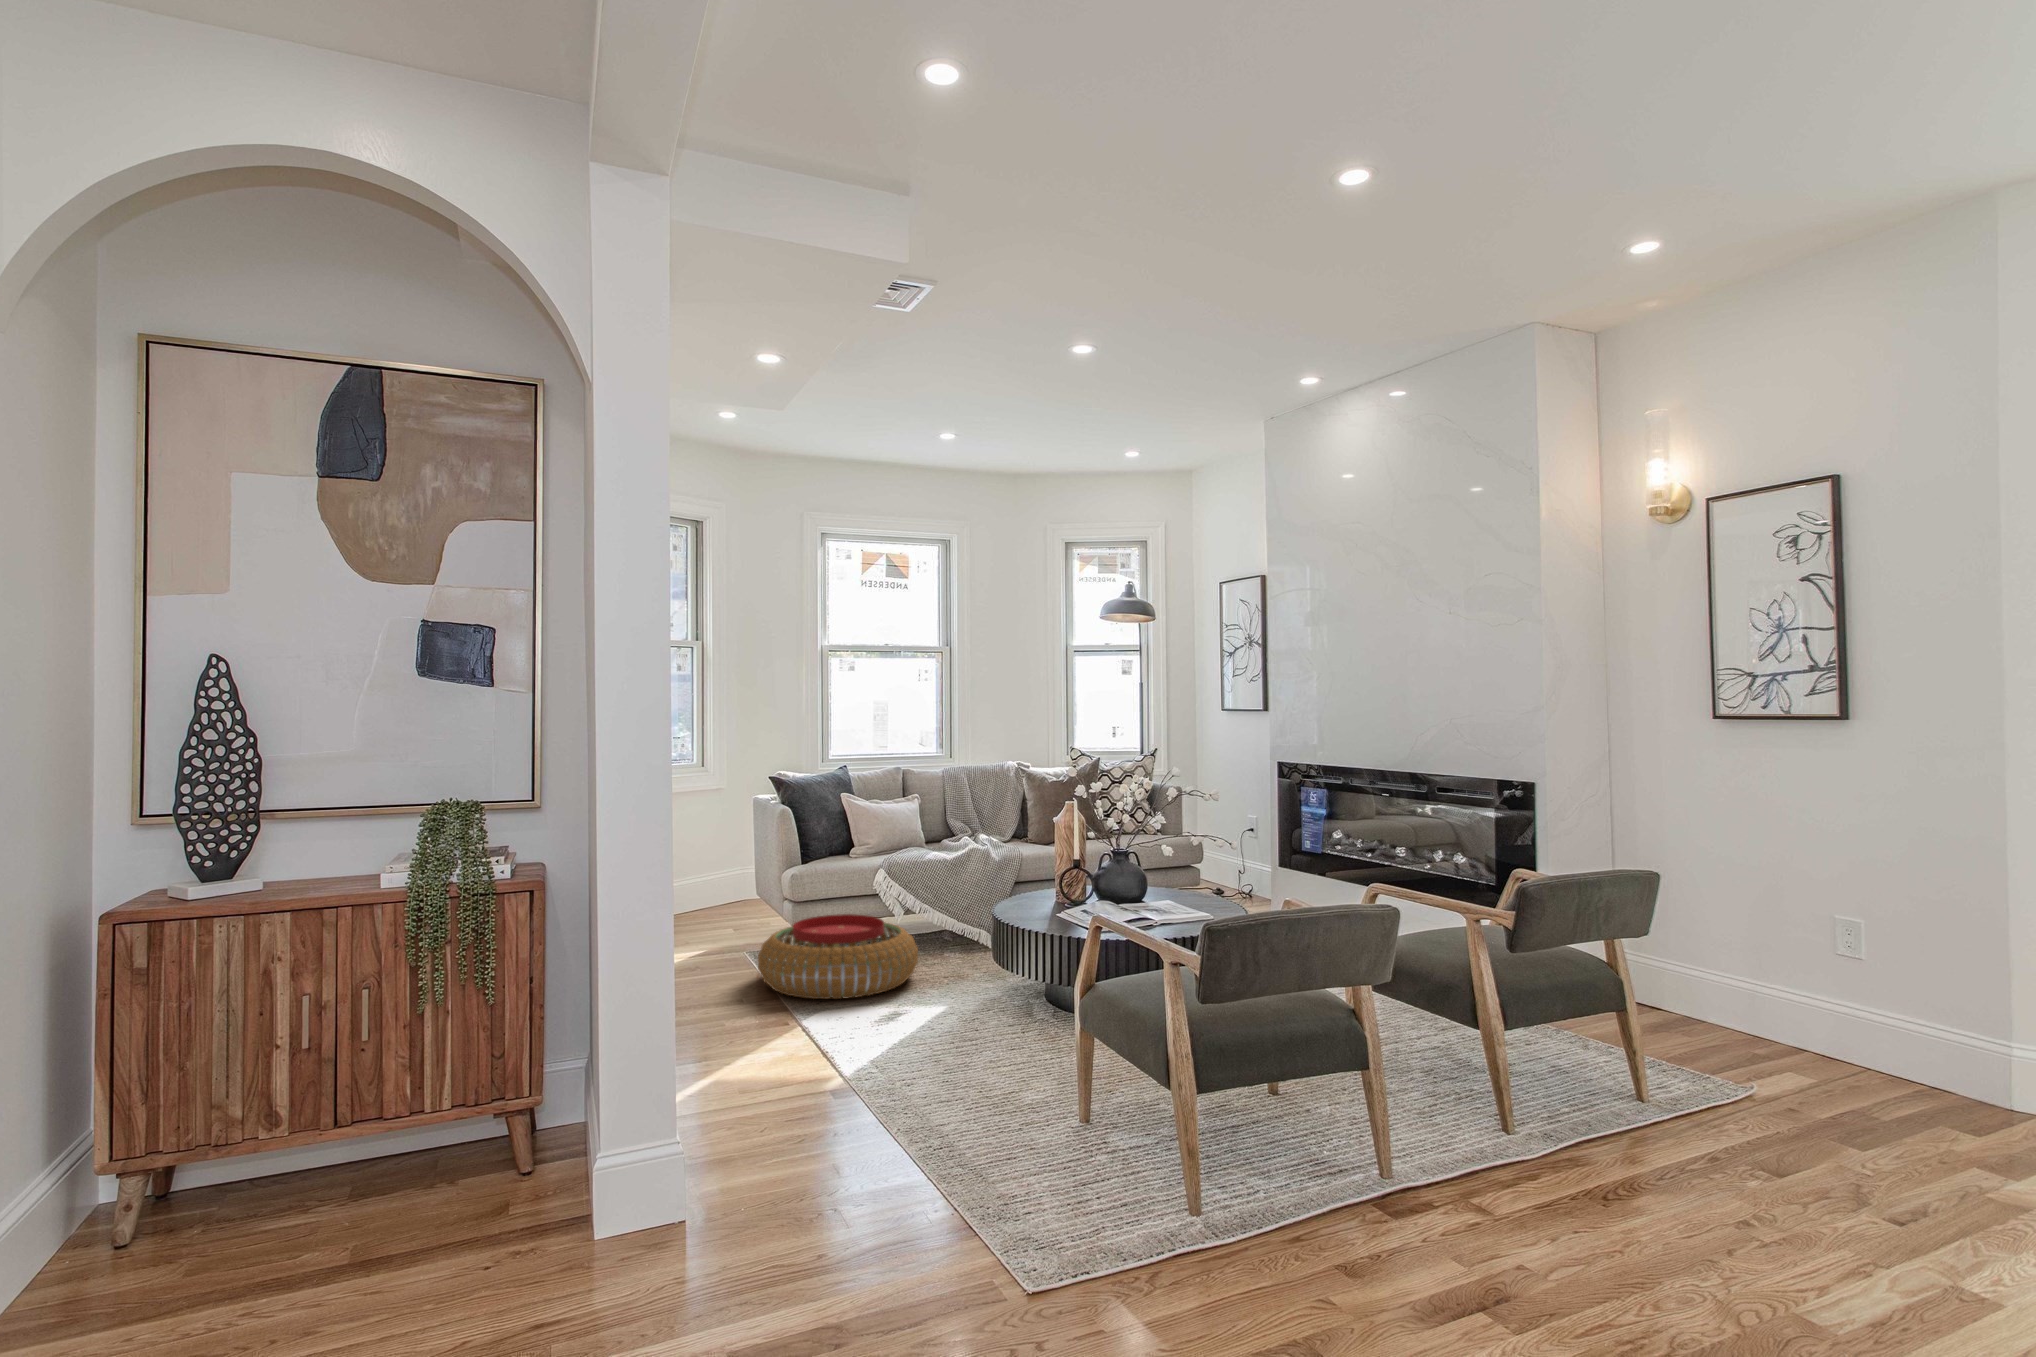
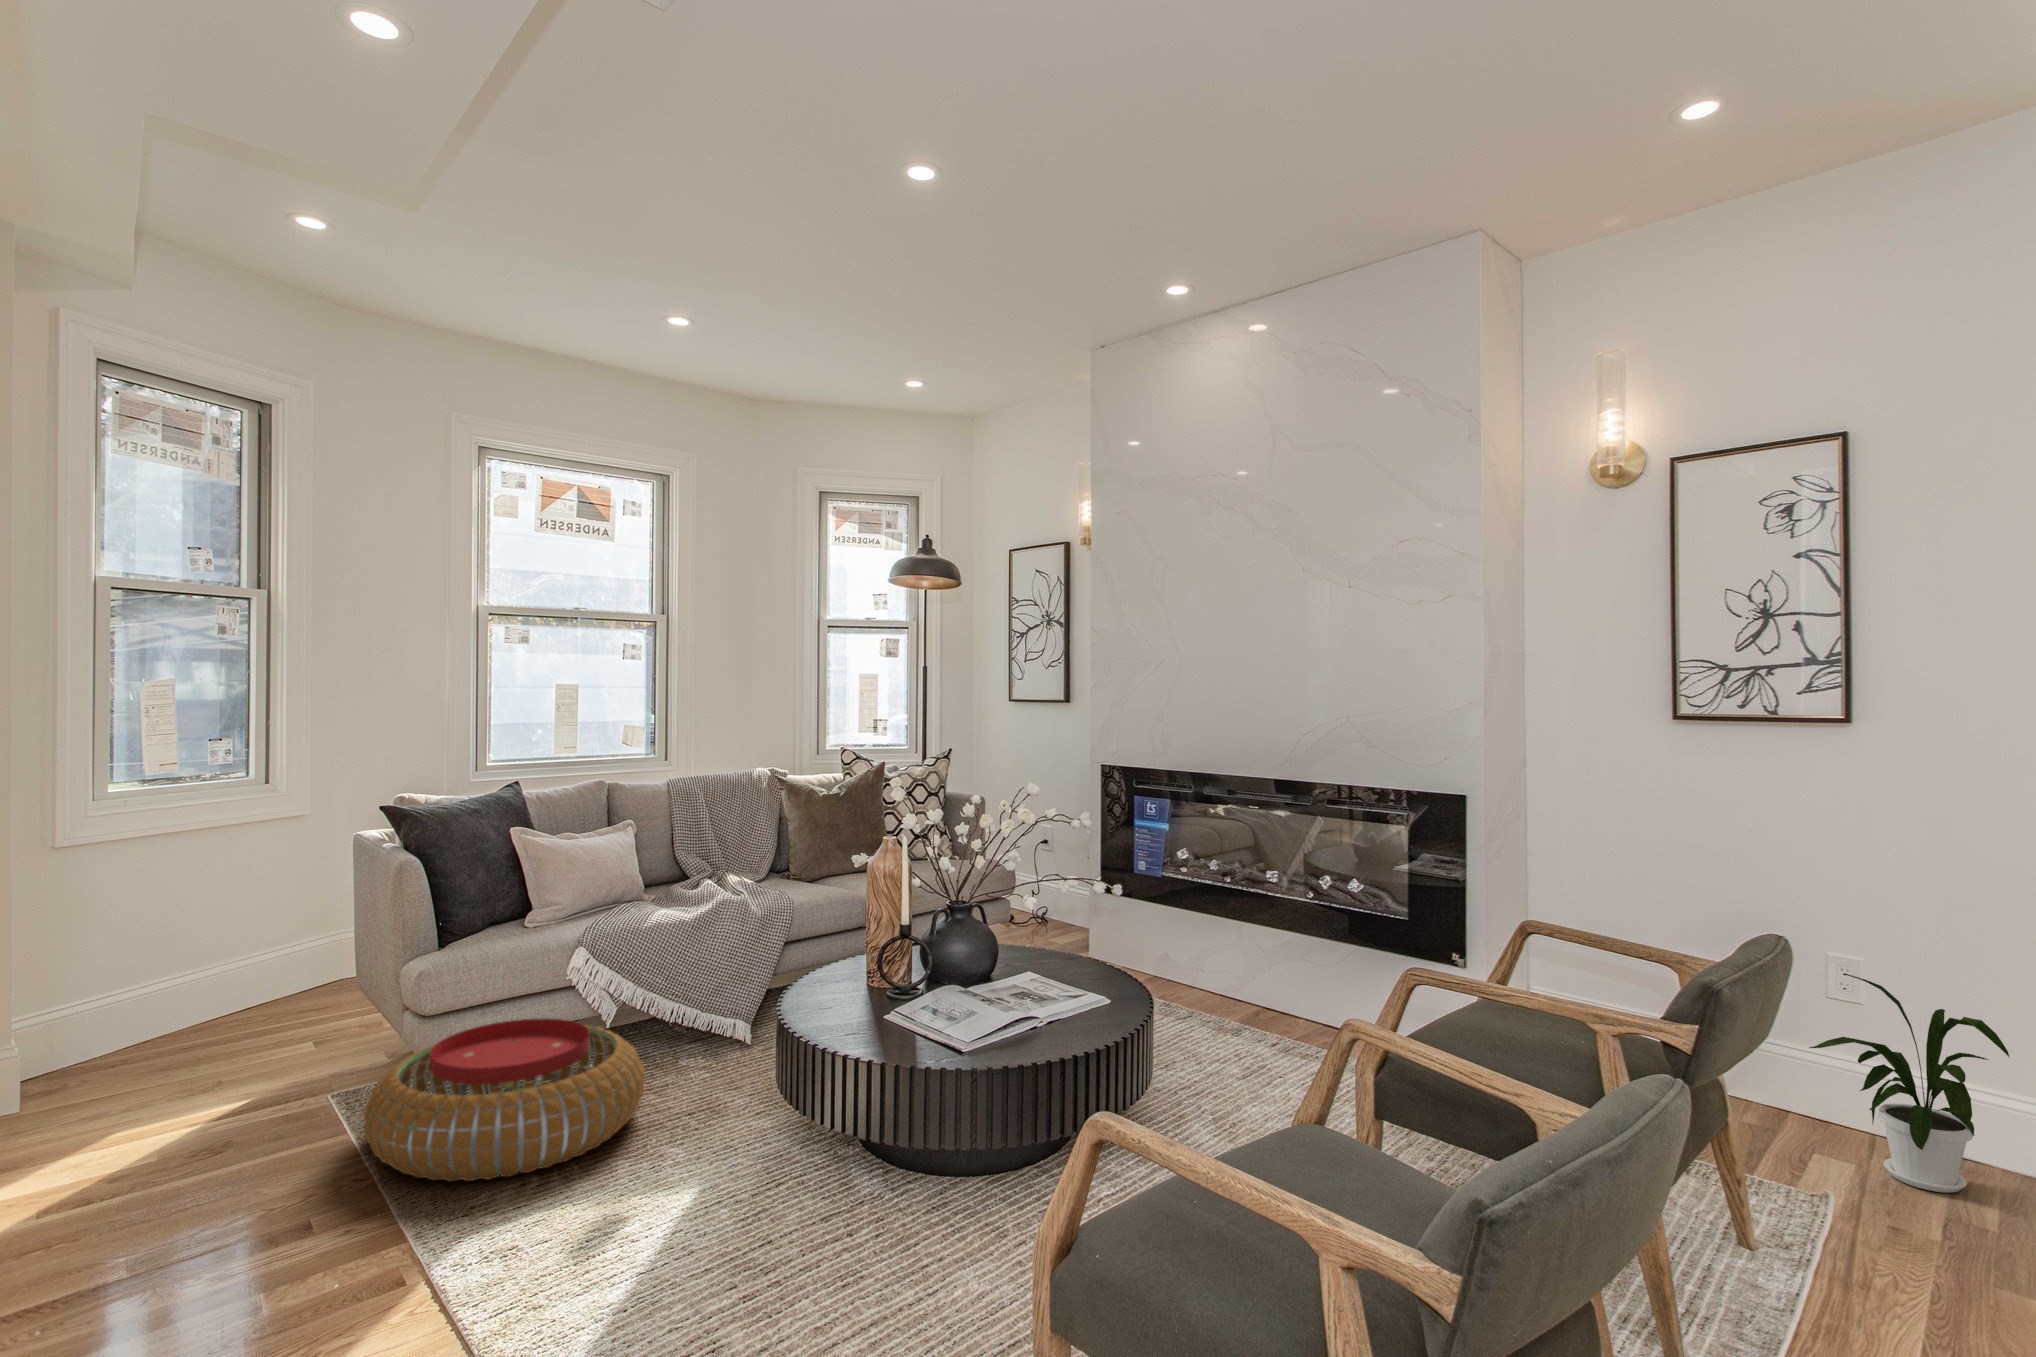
house plant: none [1768,922,1929,1097] -> present [1809,974,2009,1193]

